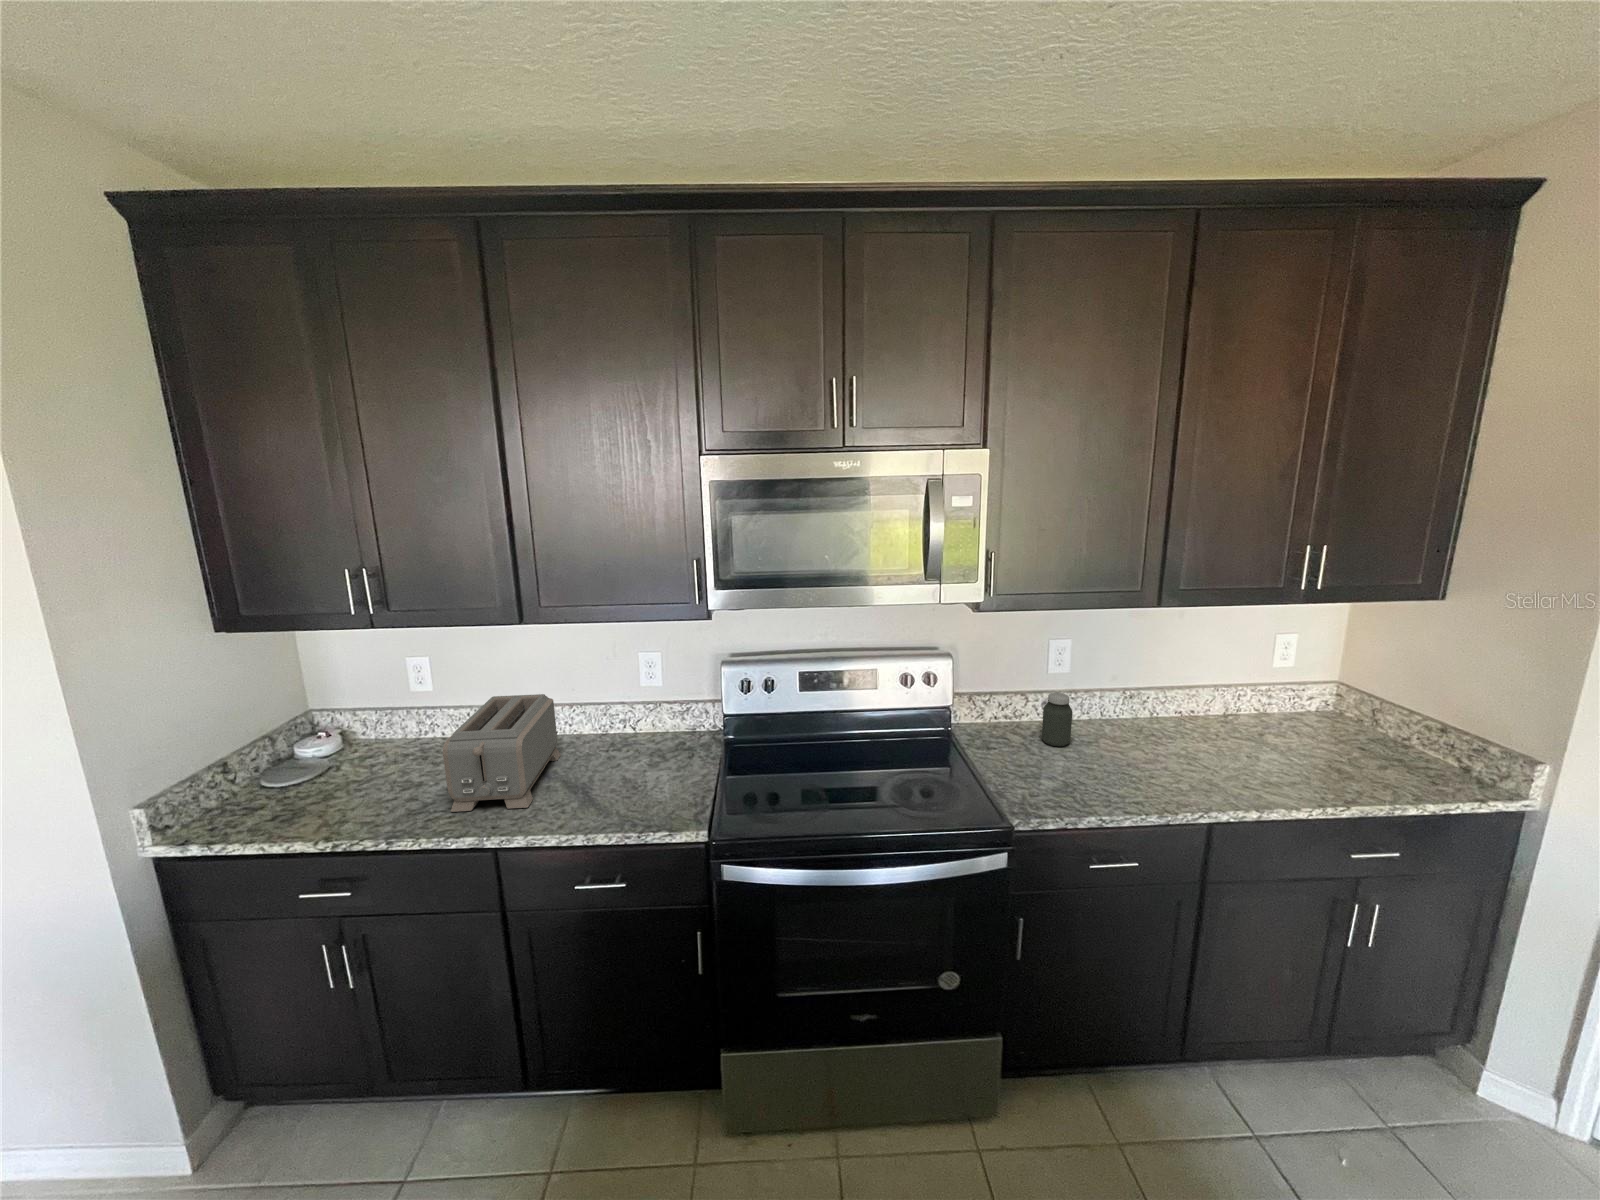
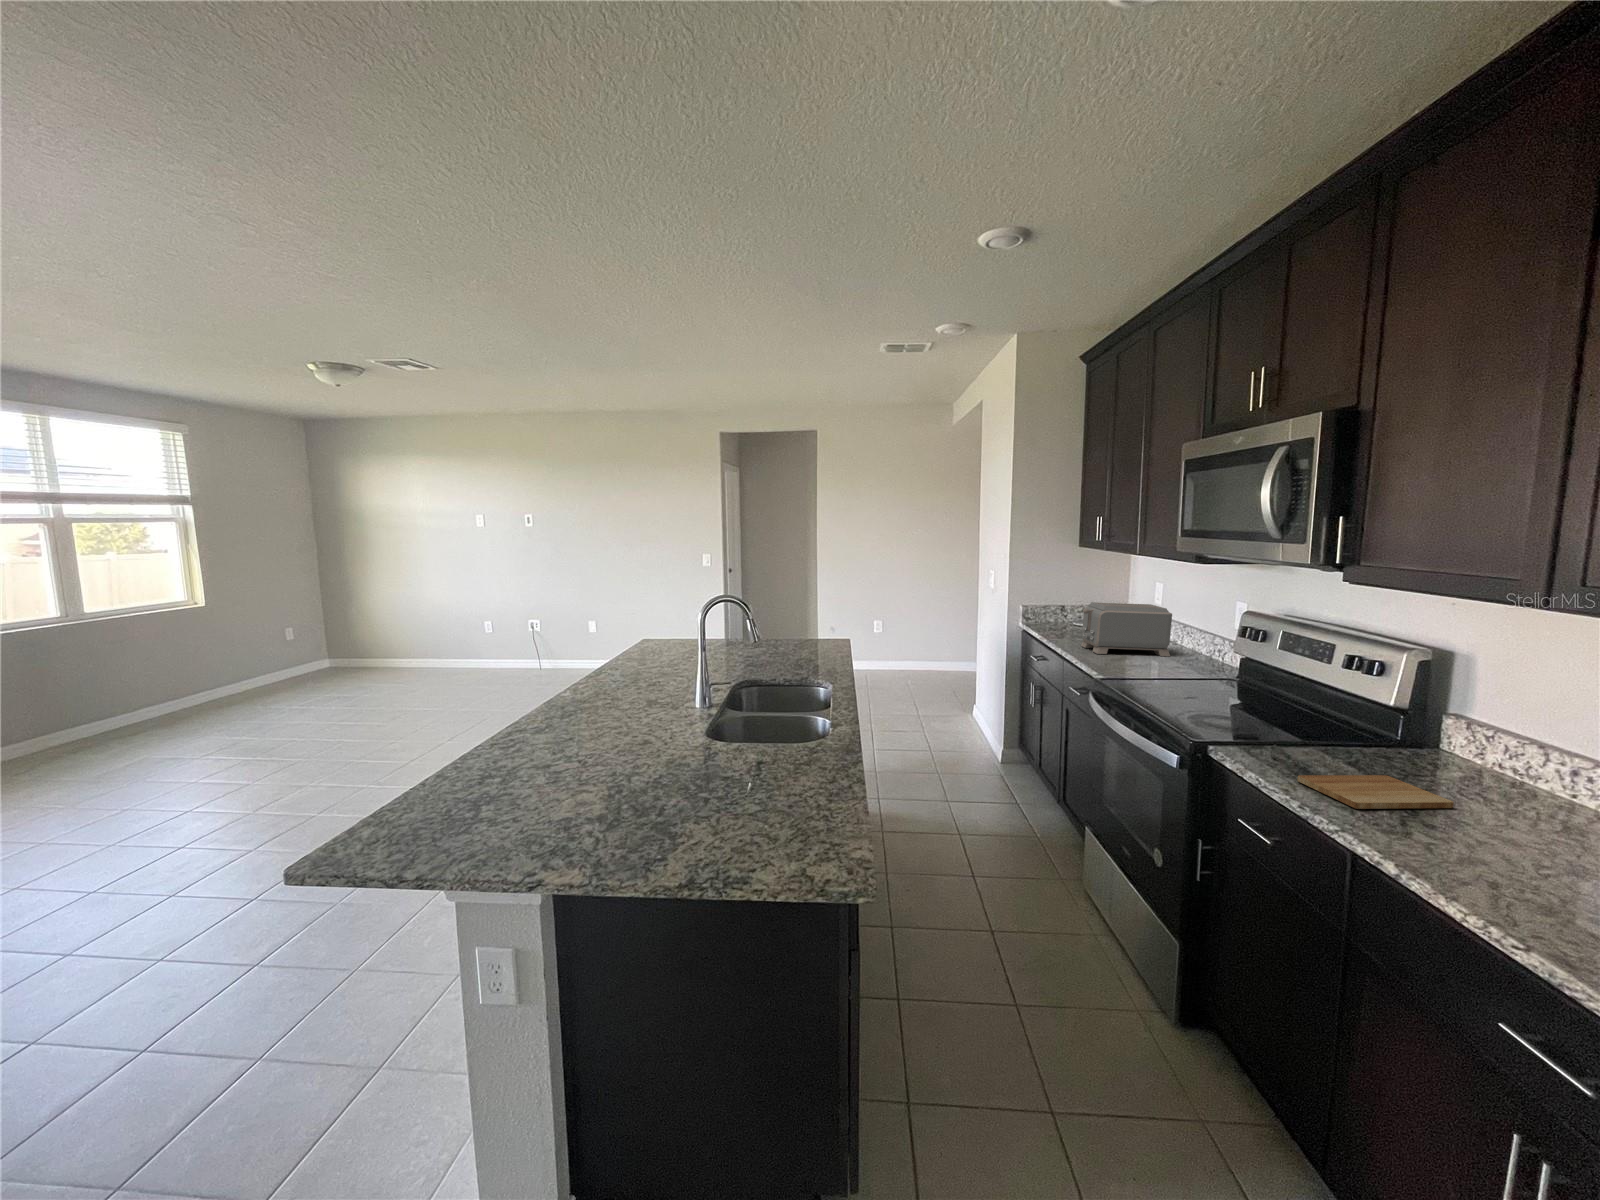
jar: present [1042,693,1072,746] -> none [1455,722,1516,801]
cutting board: none [1055,755,1152,801] -> present [1298,775,1454,809]

